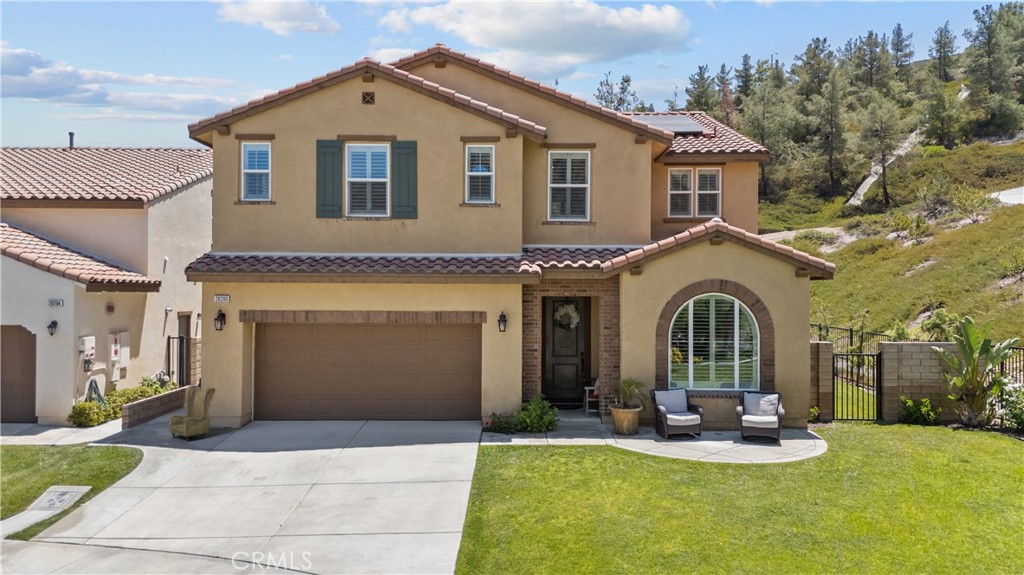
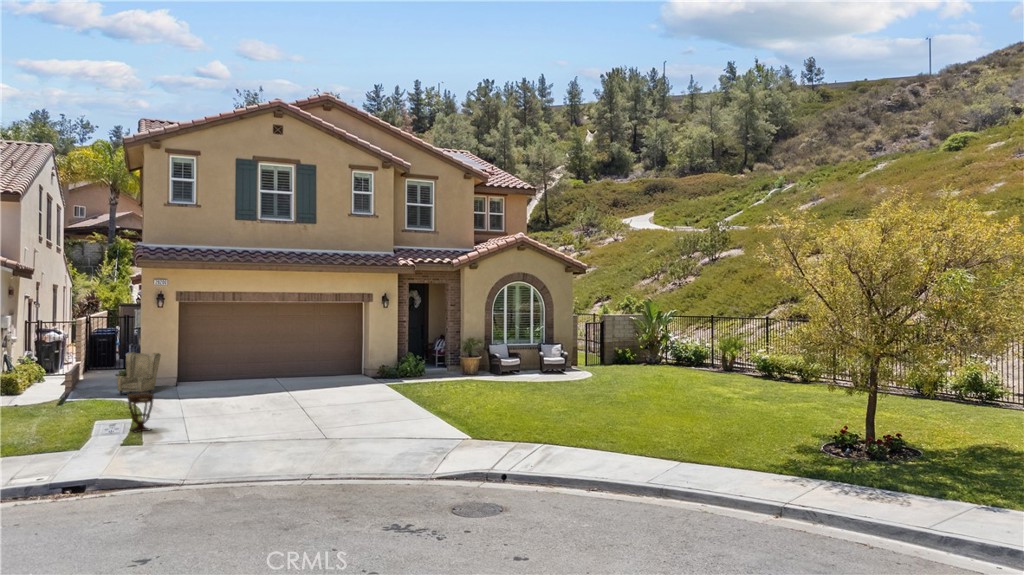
side table: none [29,458,68,517] -> present [128,392,153,432]

